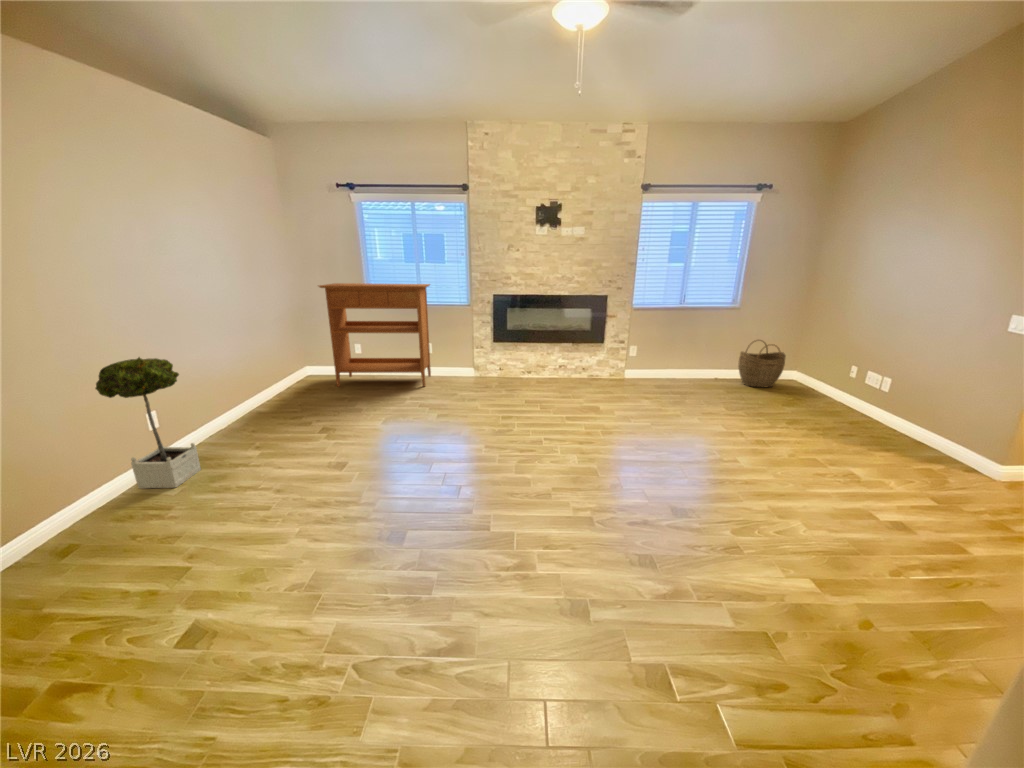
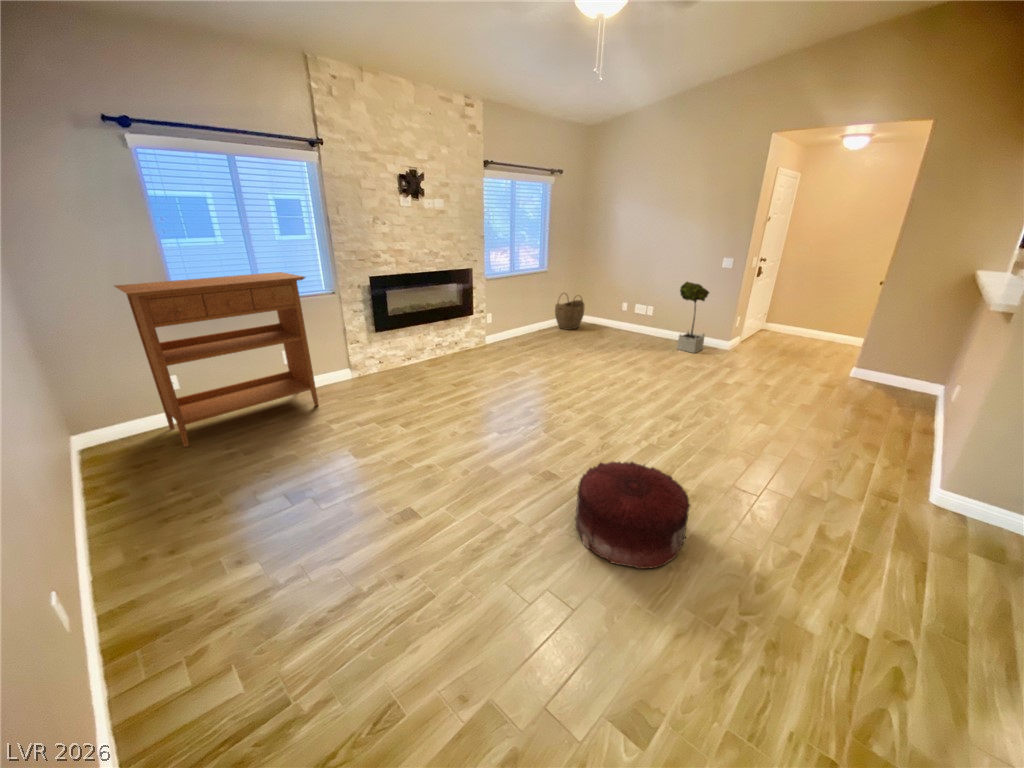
potted tree: present [95,357,201,488] -> present [677,282,709,353]
pouf: none [339,483,475,608] -> present [575,461,690,569]

